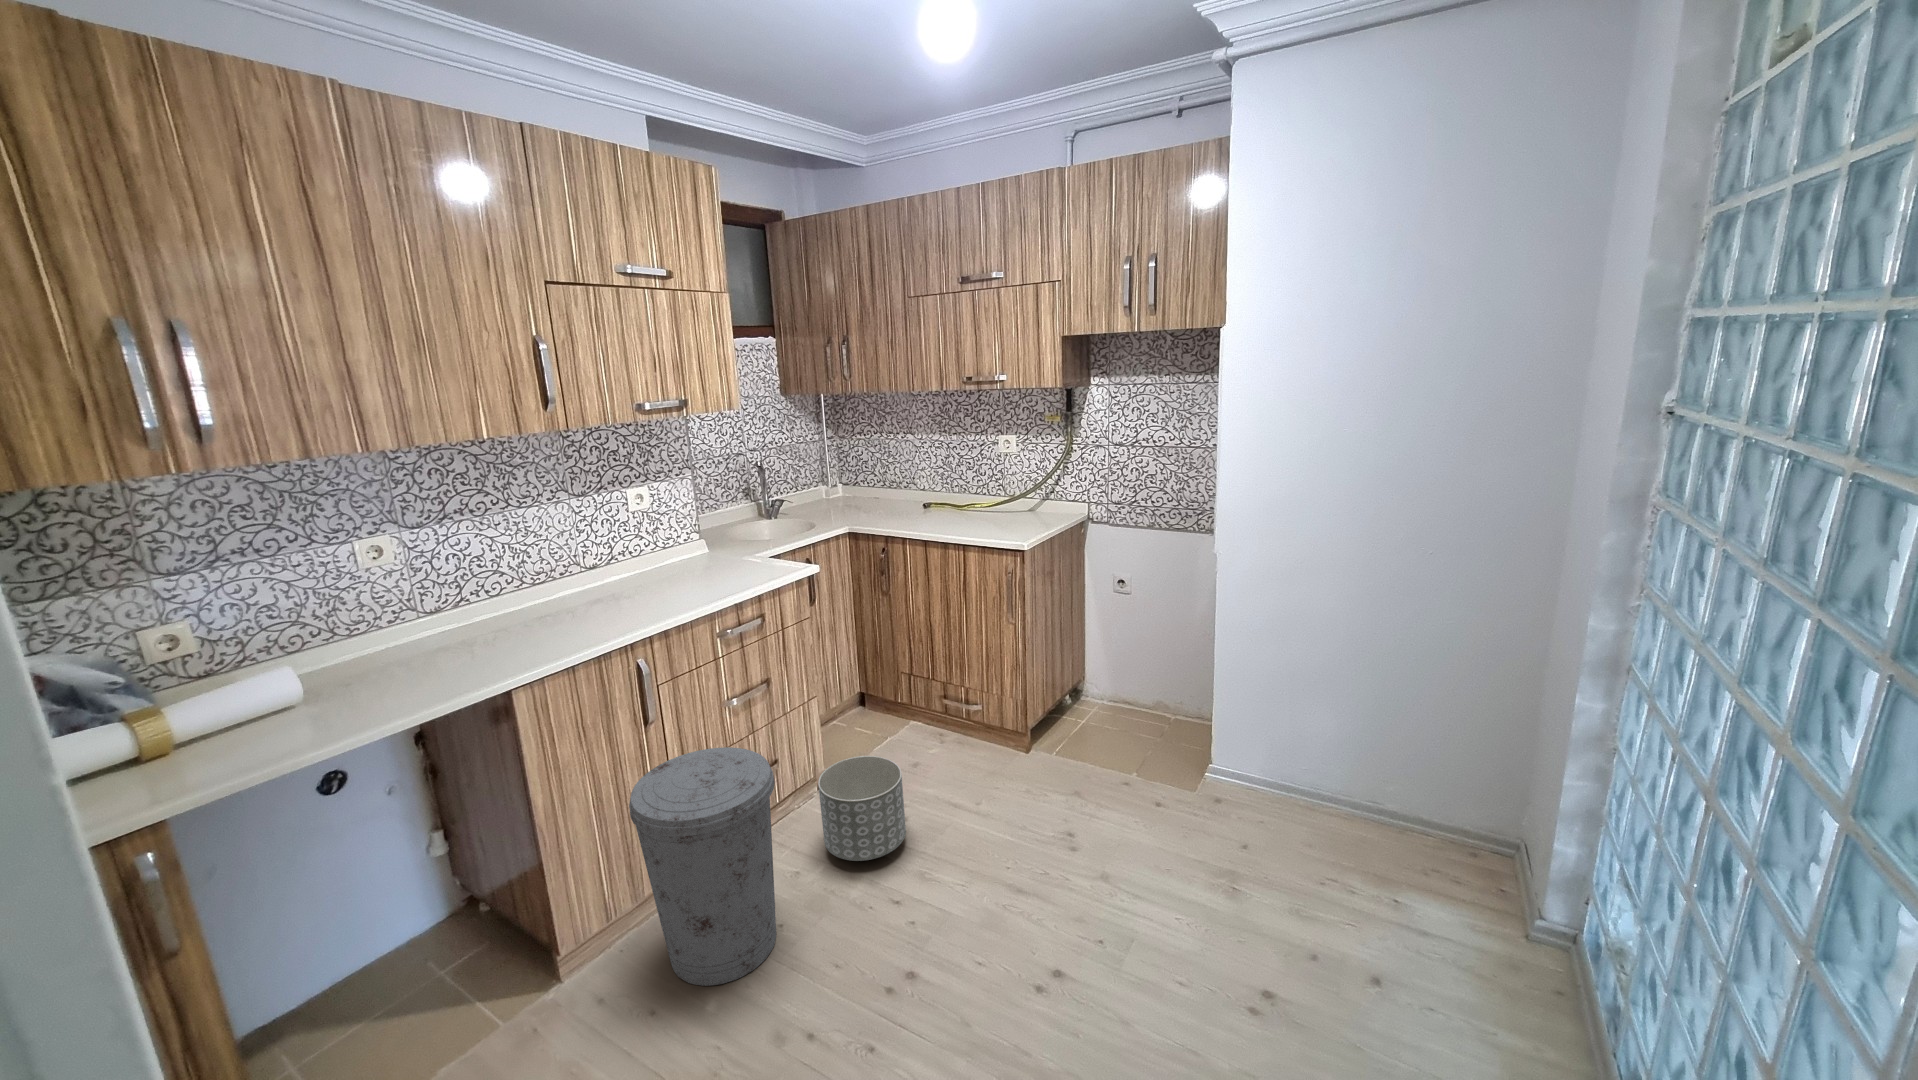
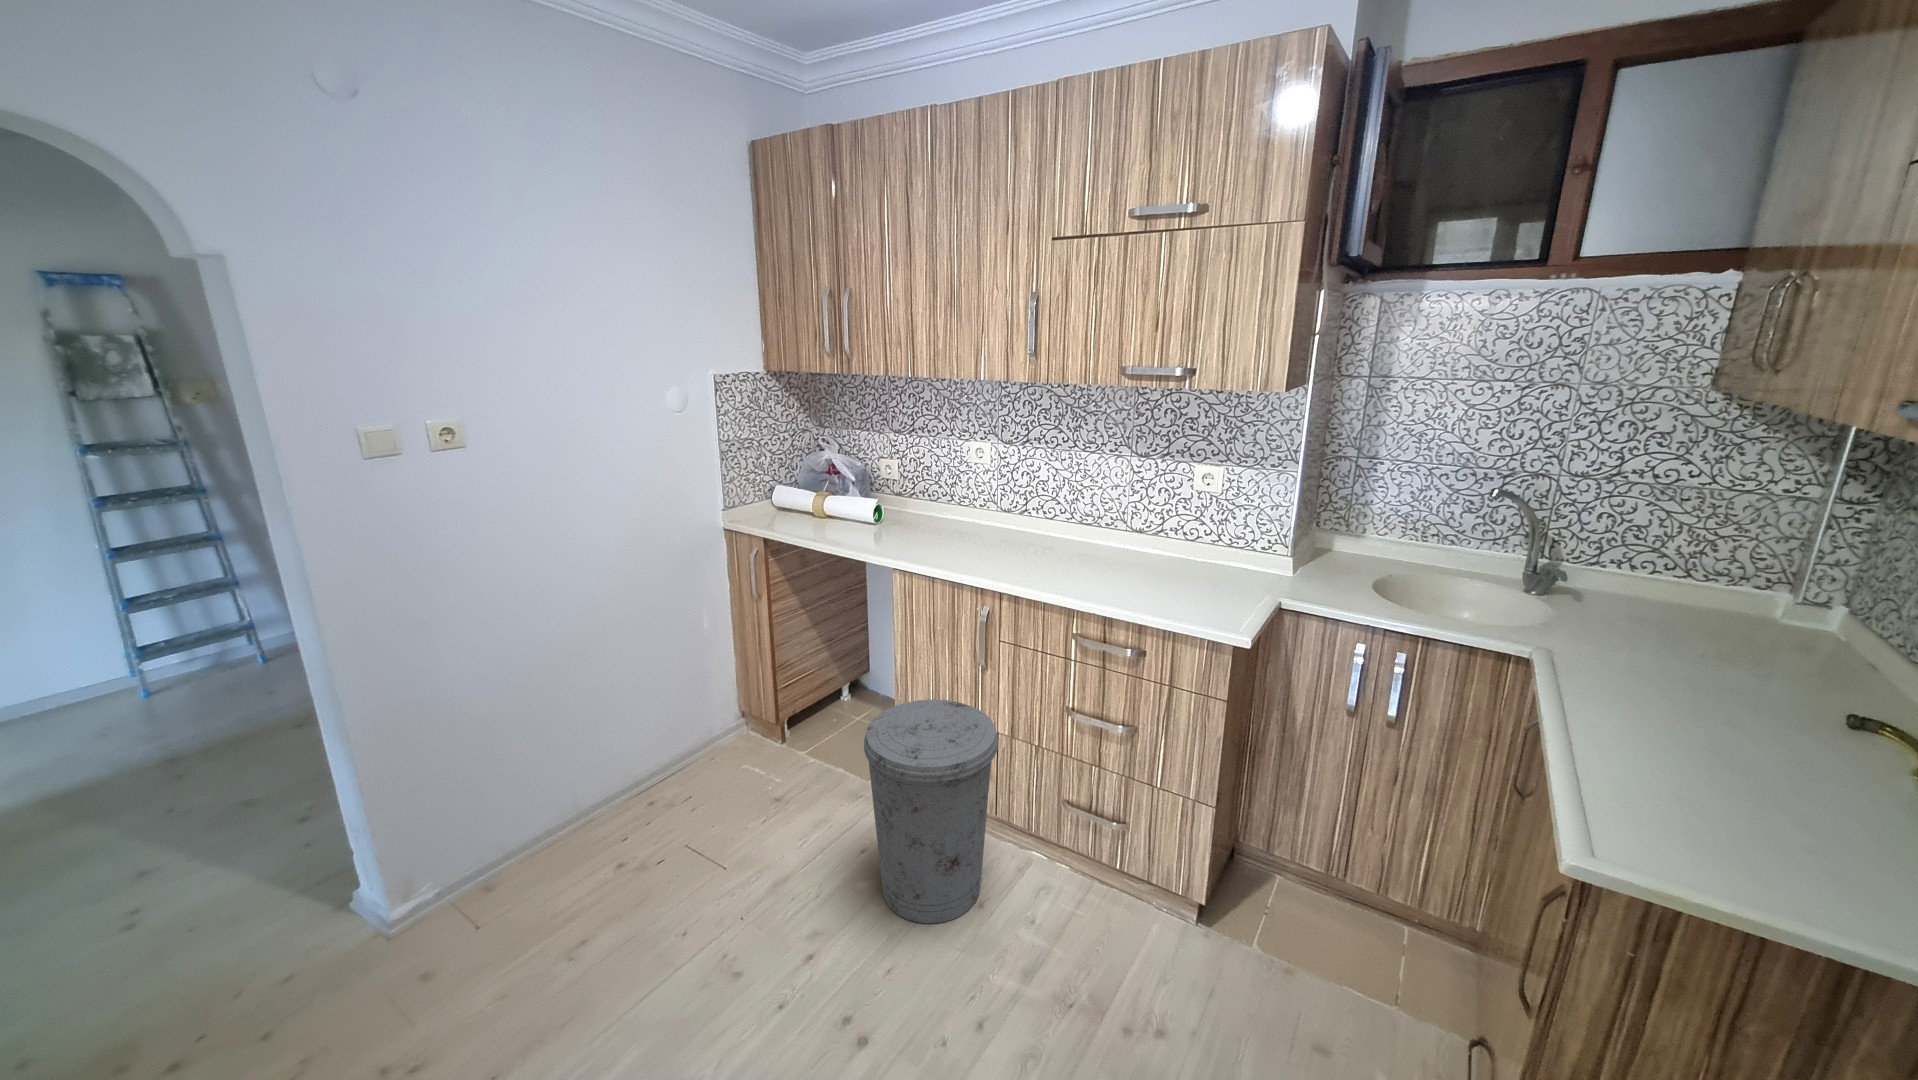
planter: present [818,756,906,861] -> none [1044,862,1161,1021]

